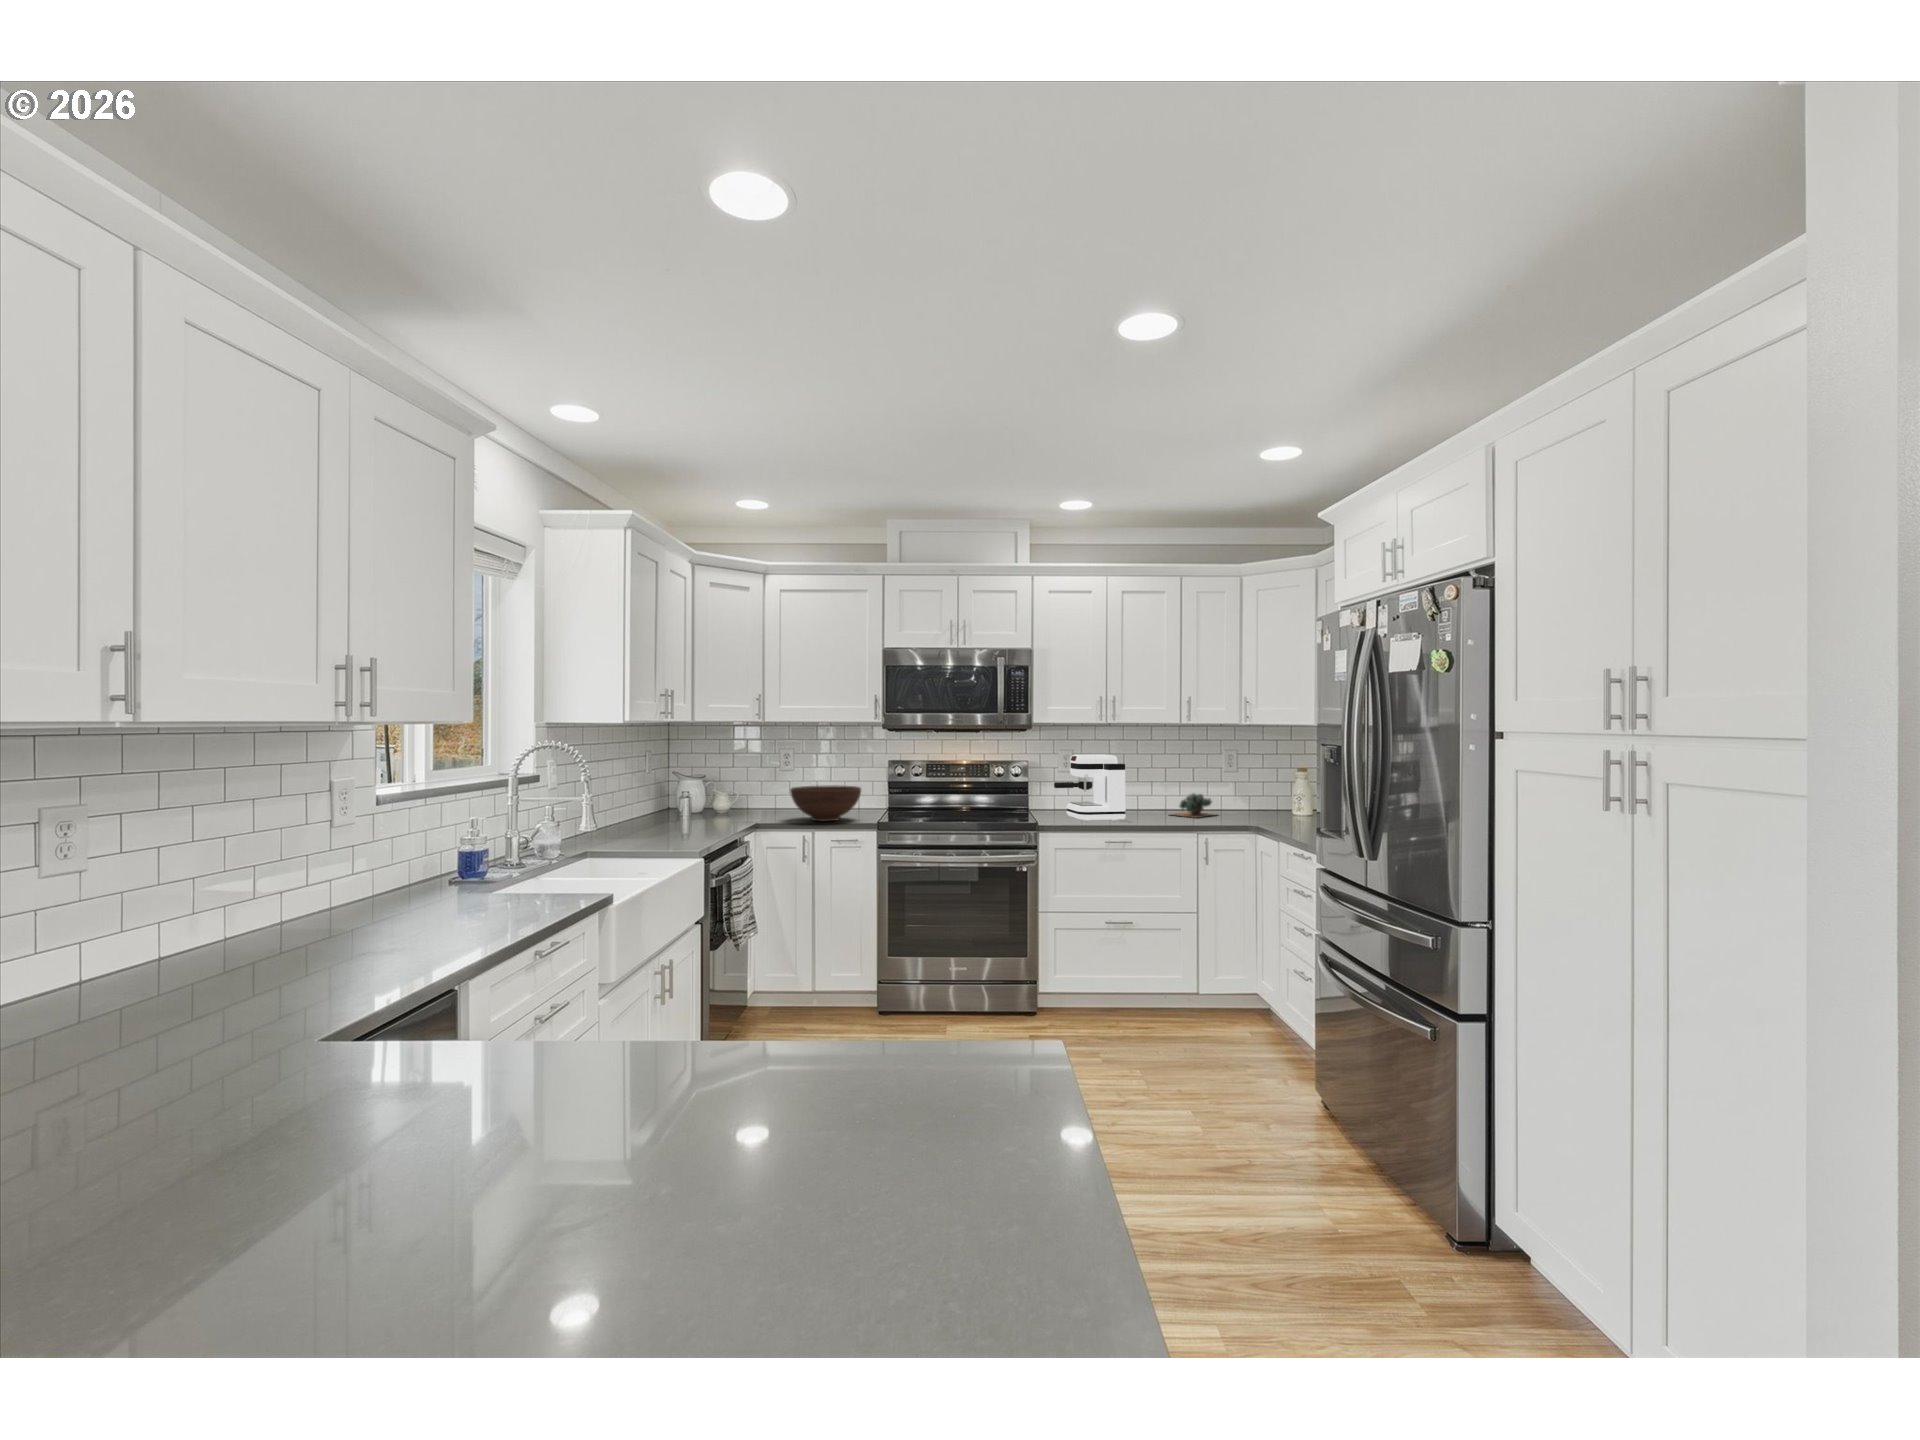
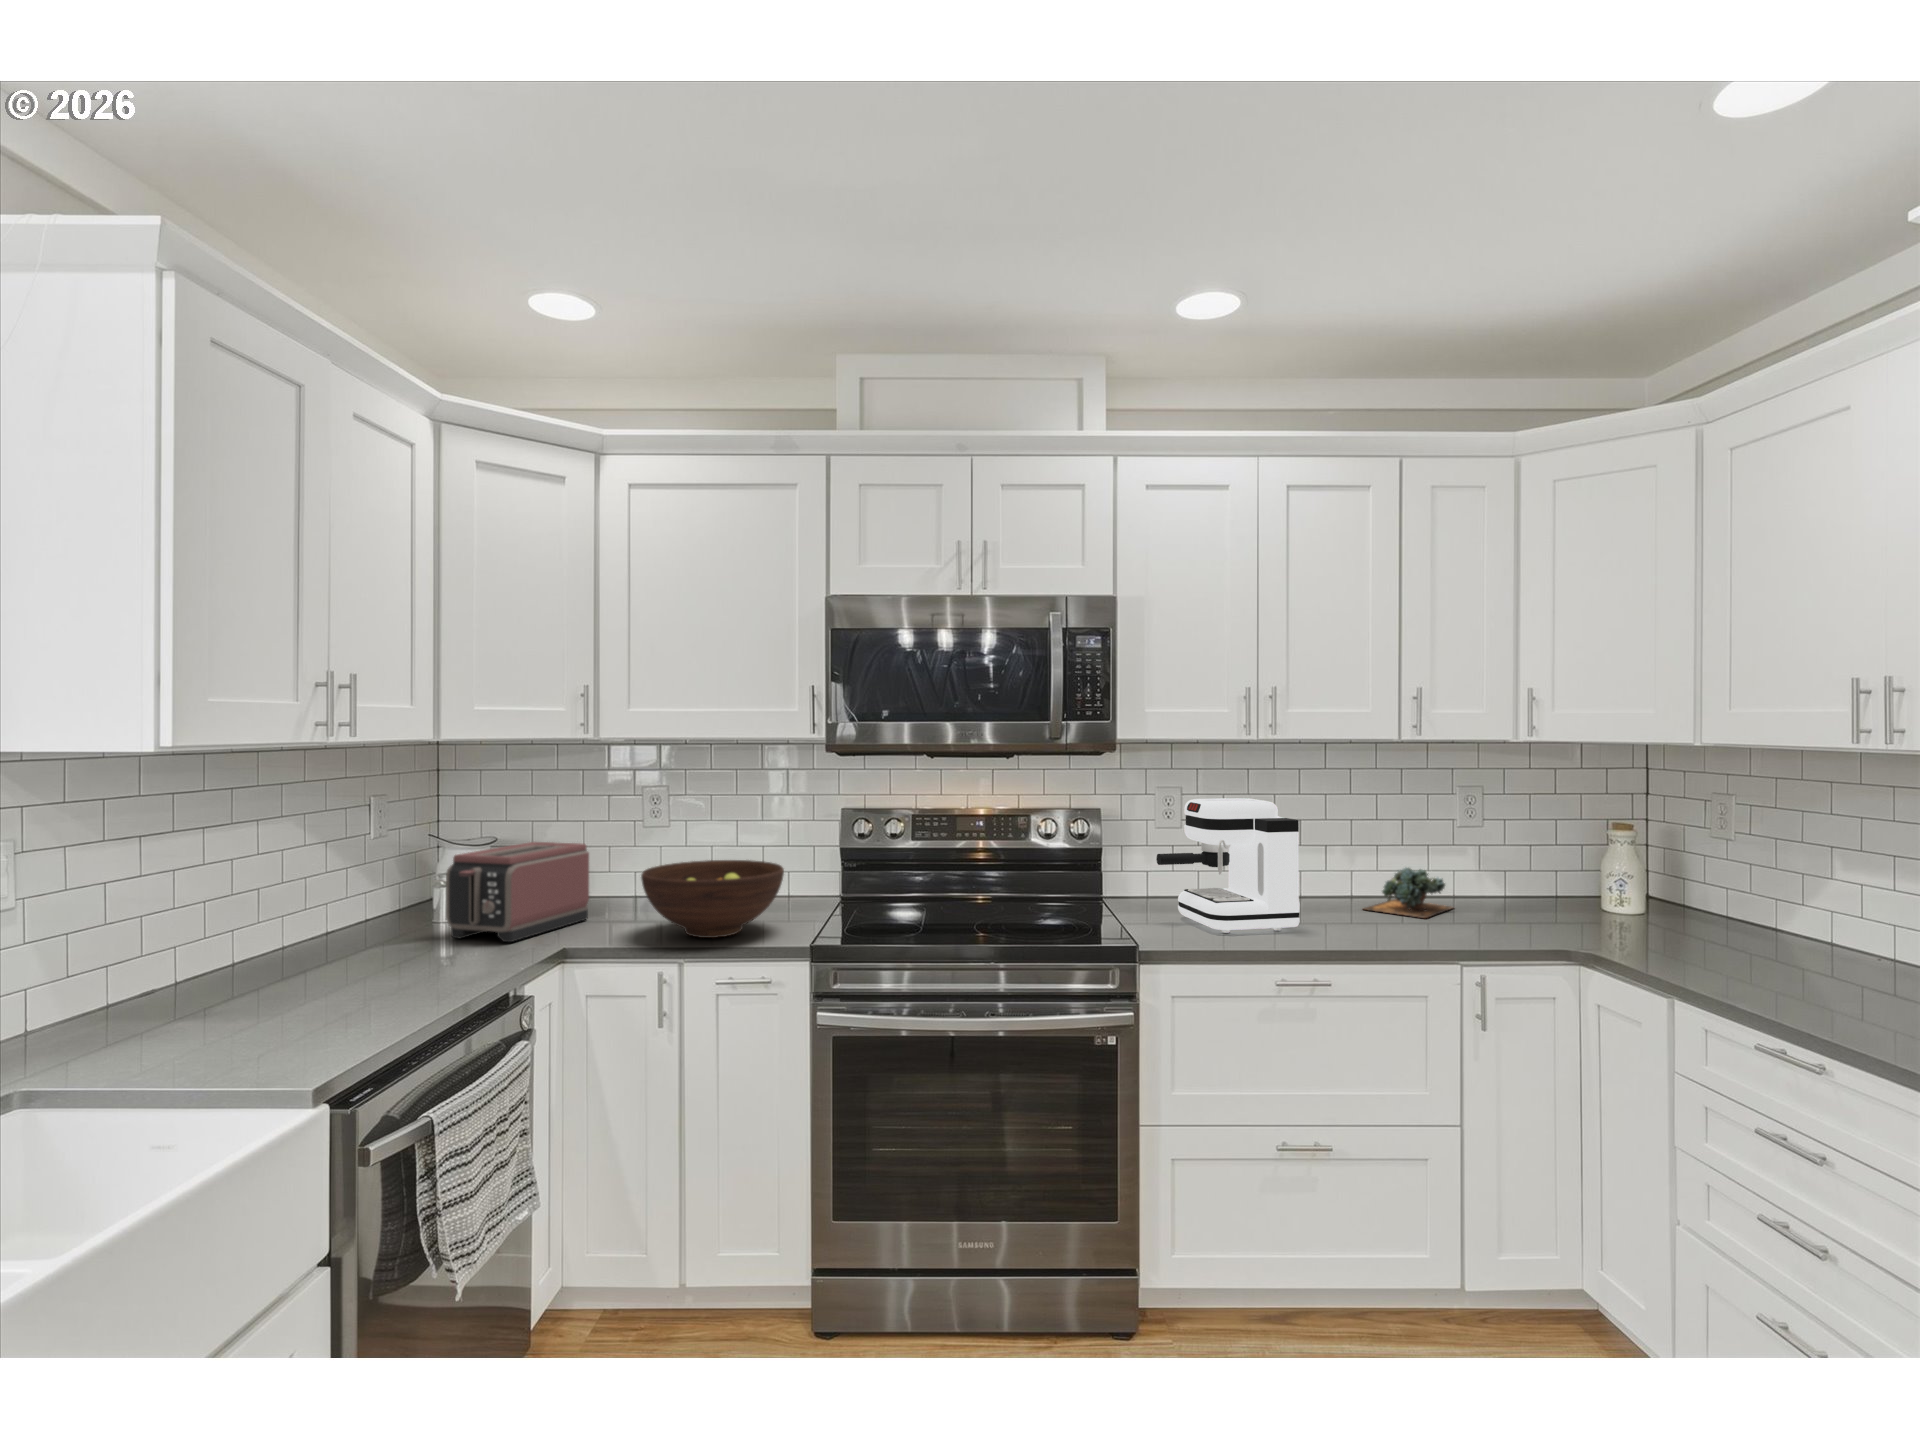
toaster: none [693,776,758,822] -> present [446,842,589,942]

